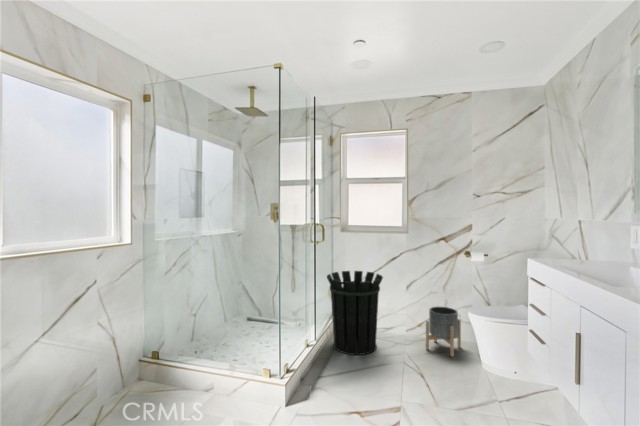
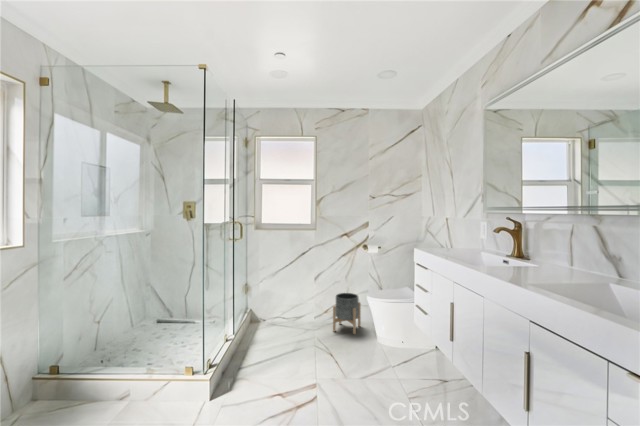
waste bin: present [327,271,383,355] -> none [243,266,297,344]

